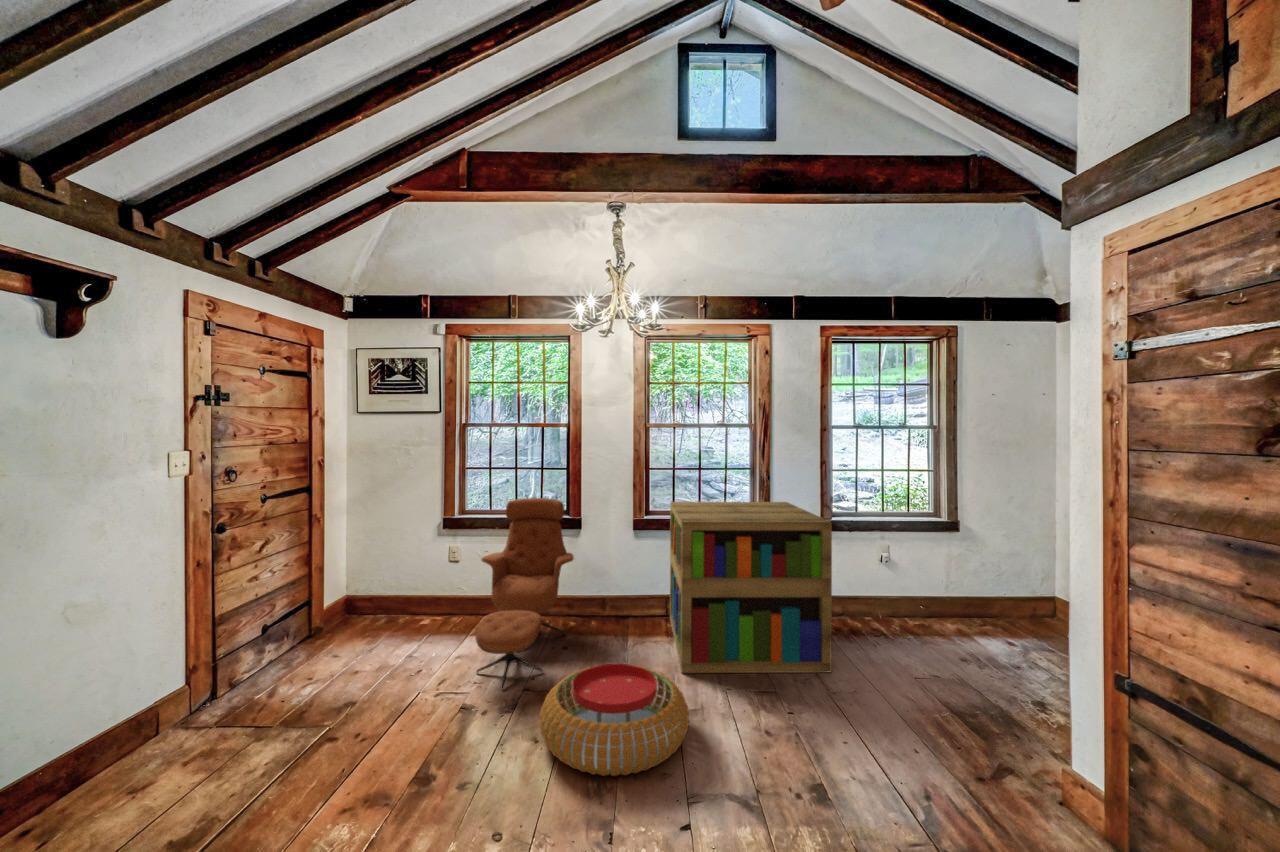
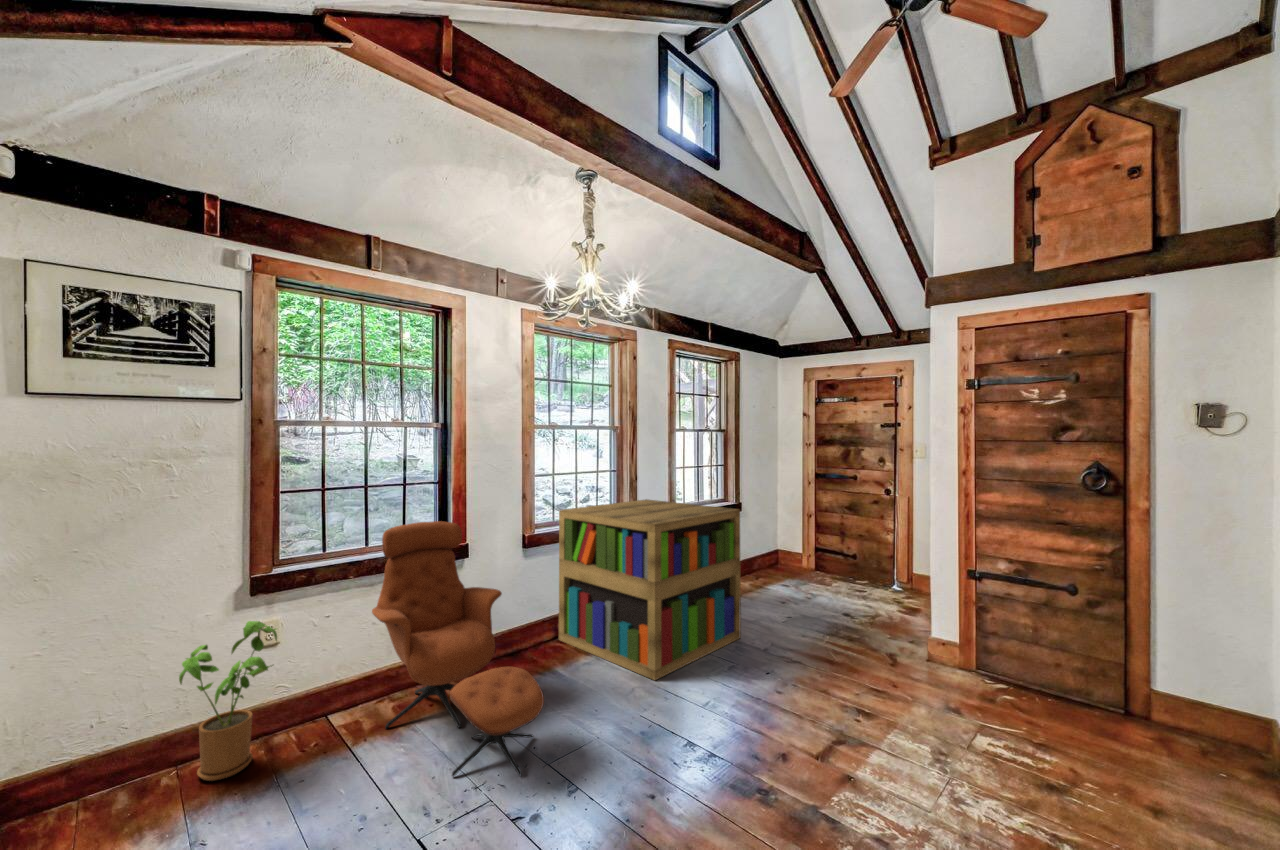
house plant: none [401,544,452,630] -> present [179,621,277,781]
pouf: present [540,664,689,776] -> none [623,677,783,799]

